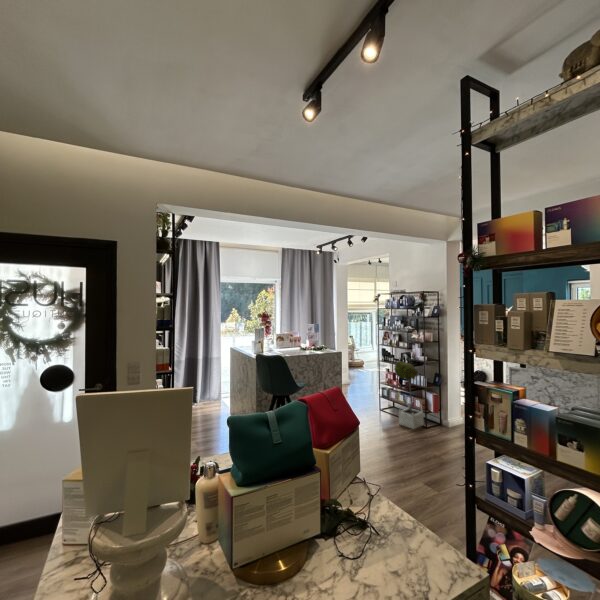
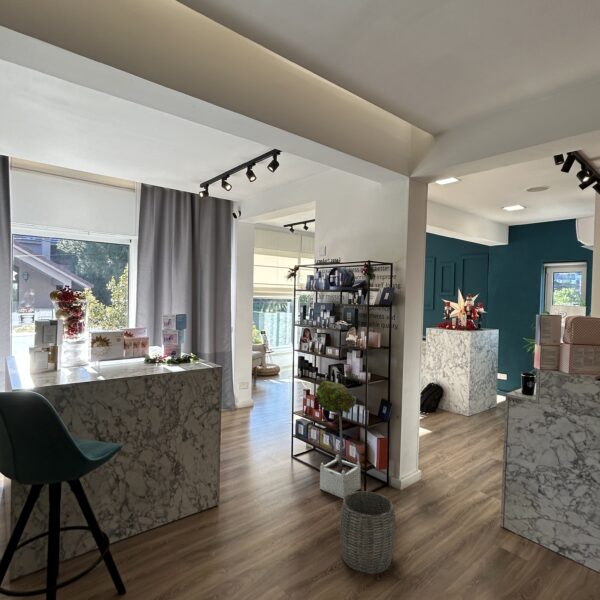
woven basket: none [412,418,443,458] -> present [339,491,396,574]

